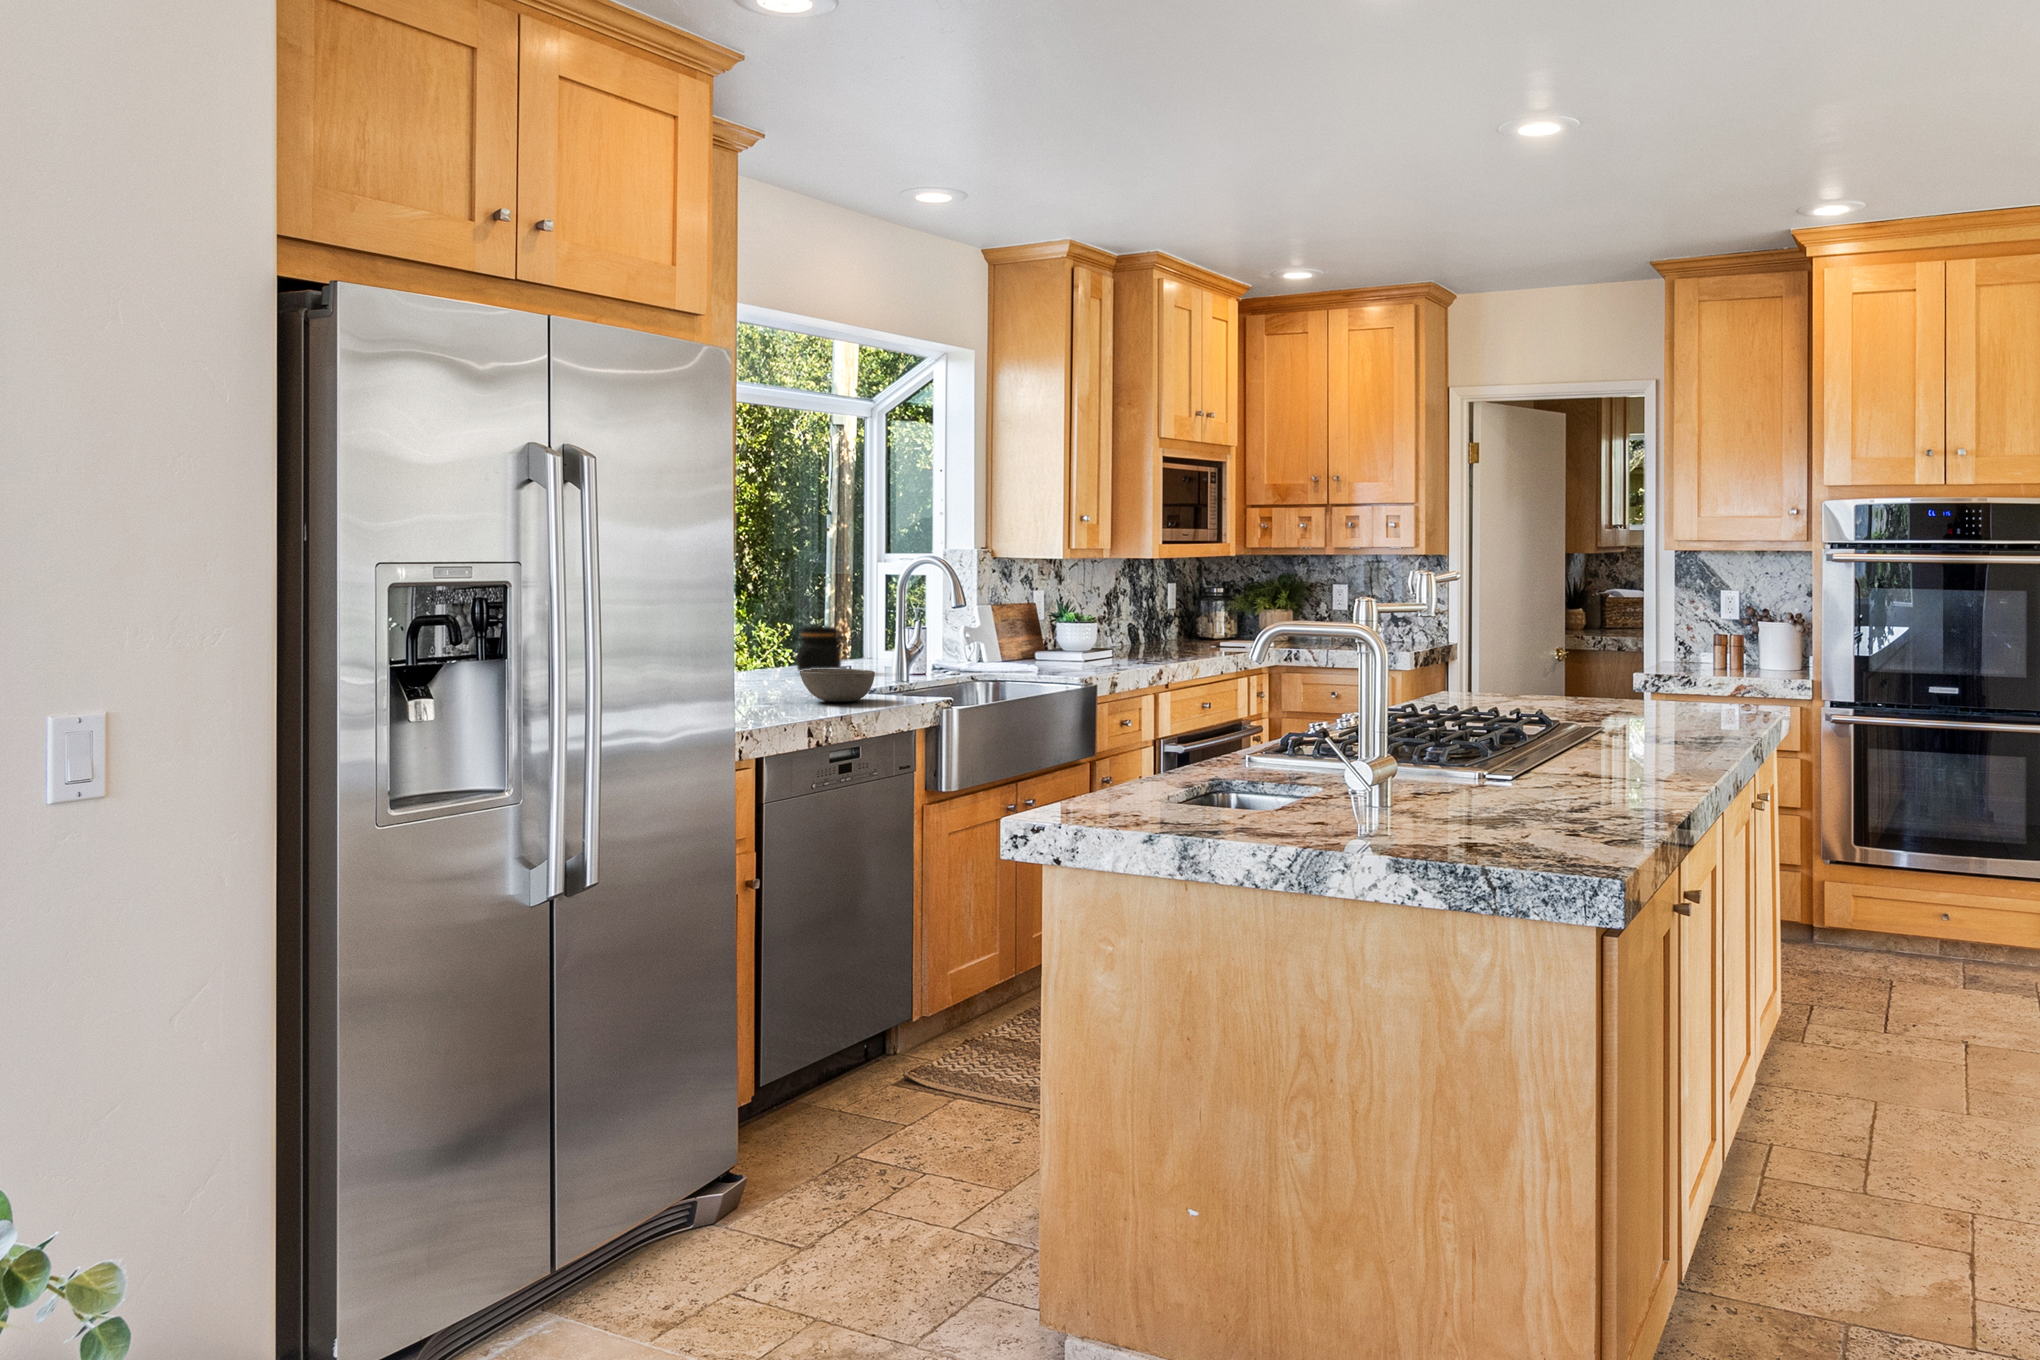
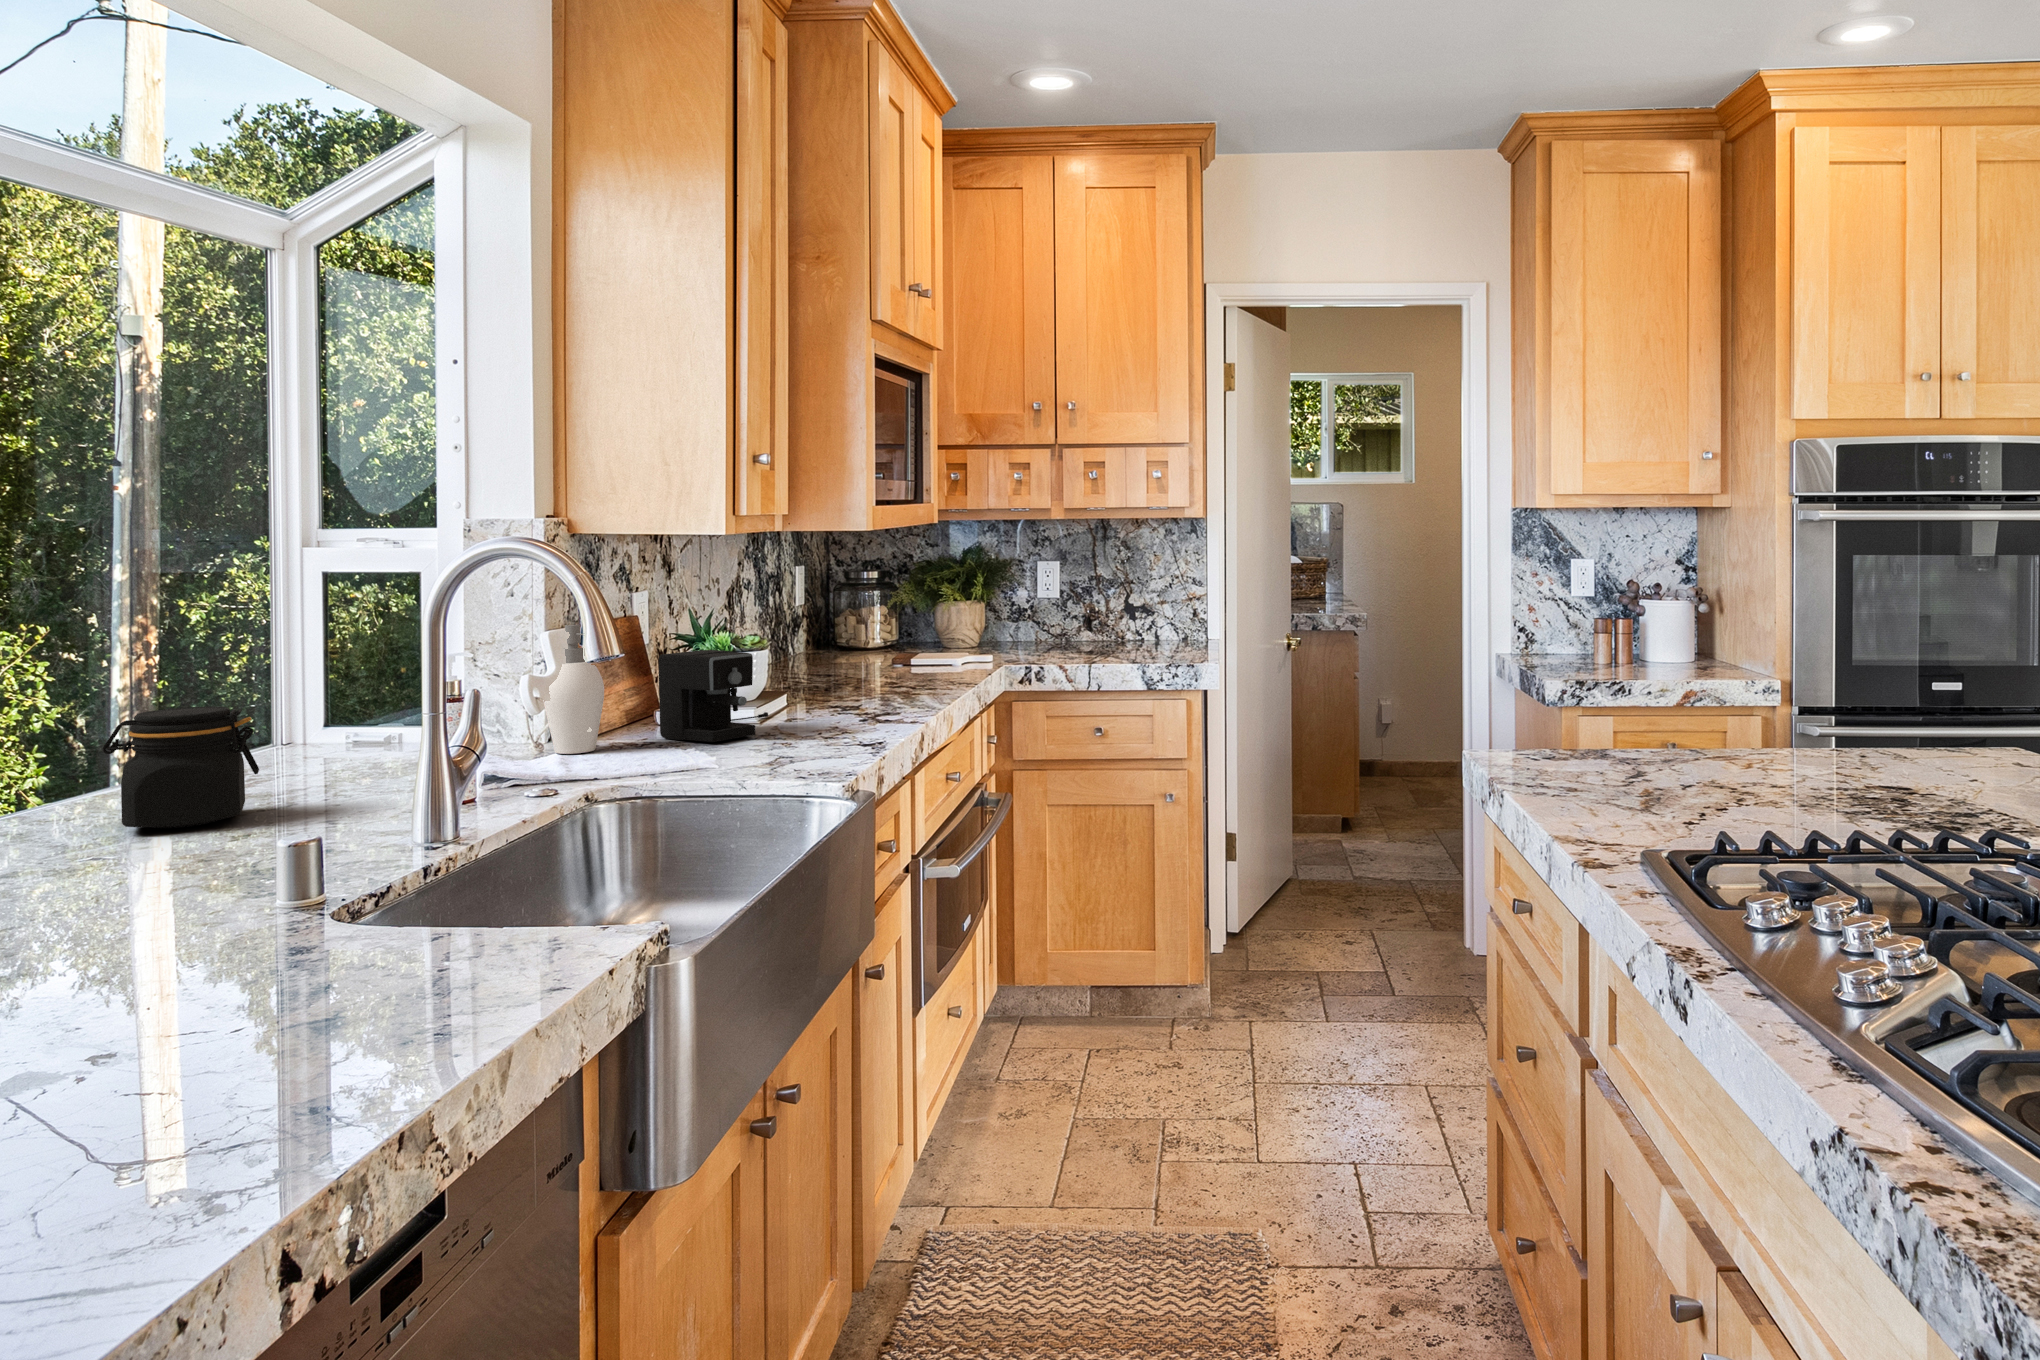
soap dispenser: none [972,602,1000,666] -> present [544,625,604,754]
coffee maker: none [1030,620,1095,666] -> present [658,650,768,742]
bowl: present [800,669,875,702] -> none [187,873,448,1001]

